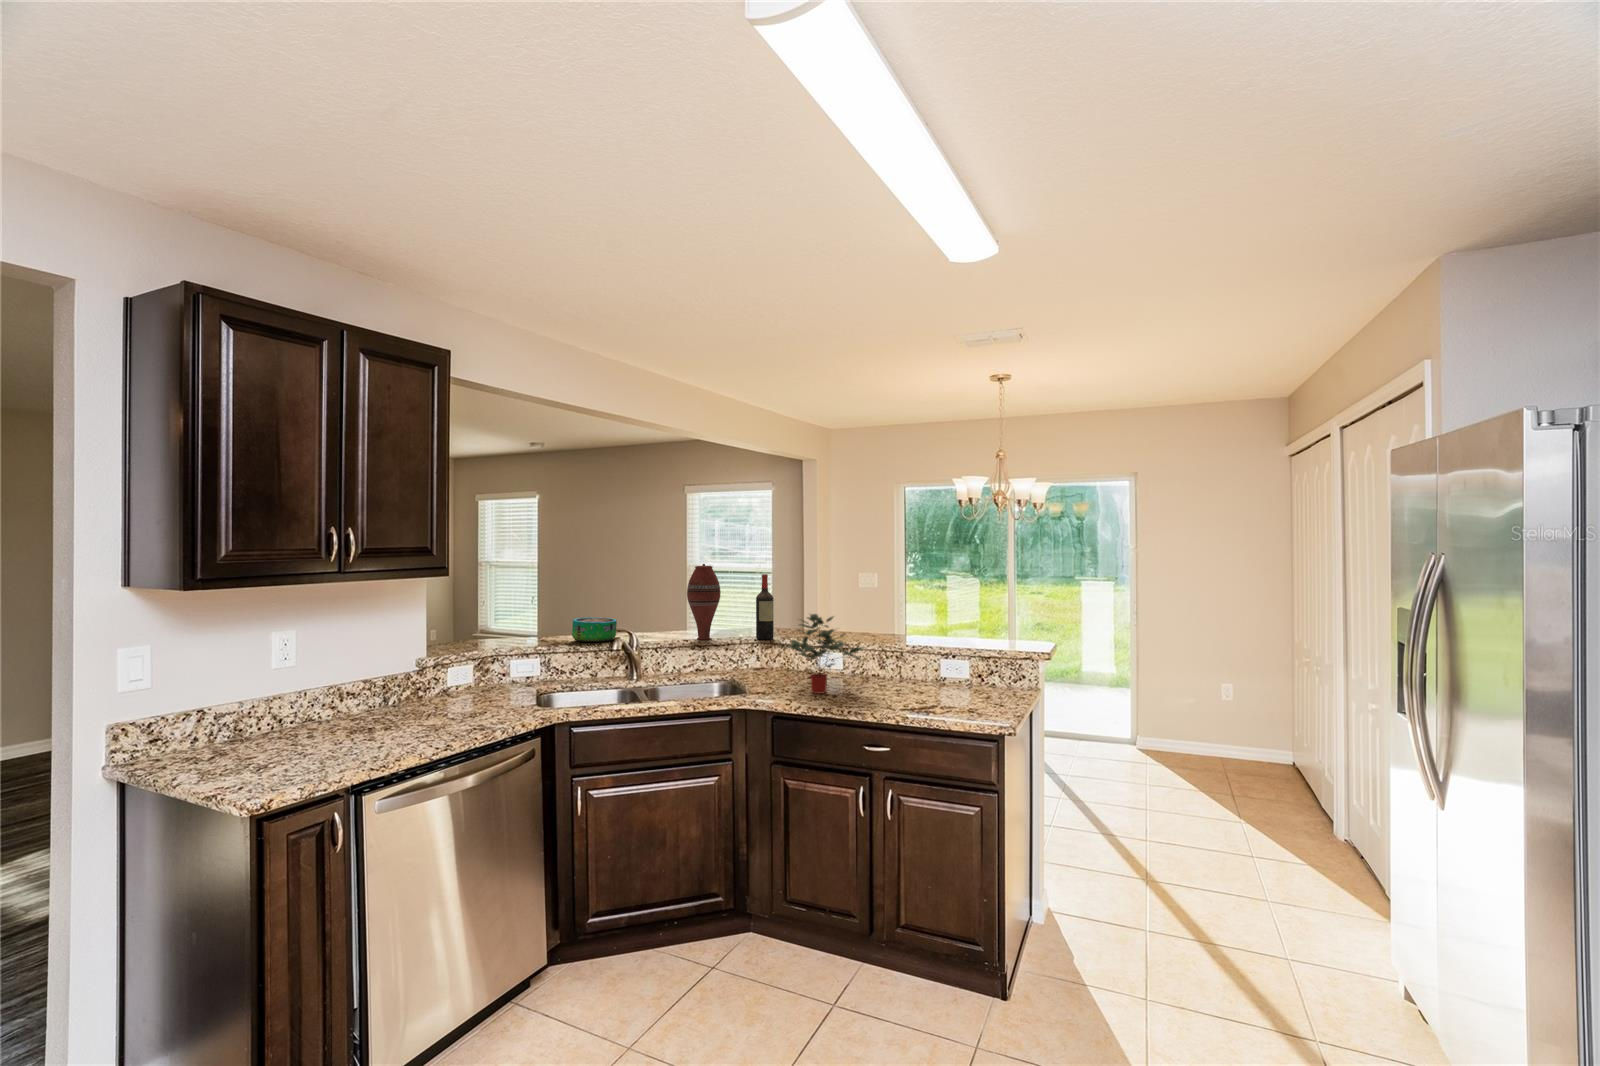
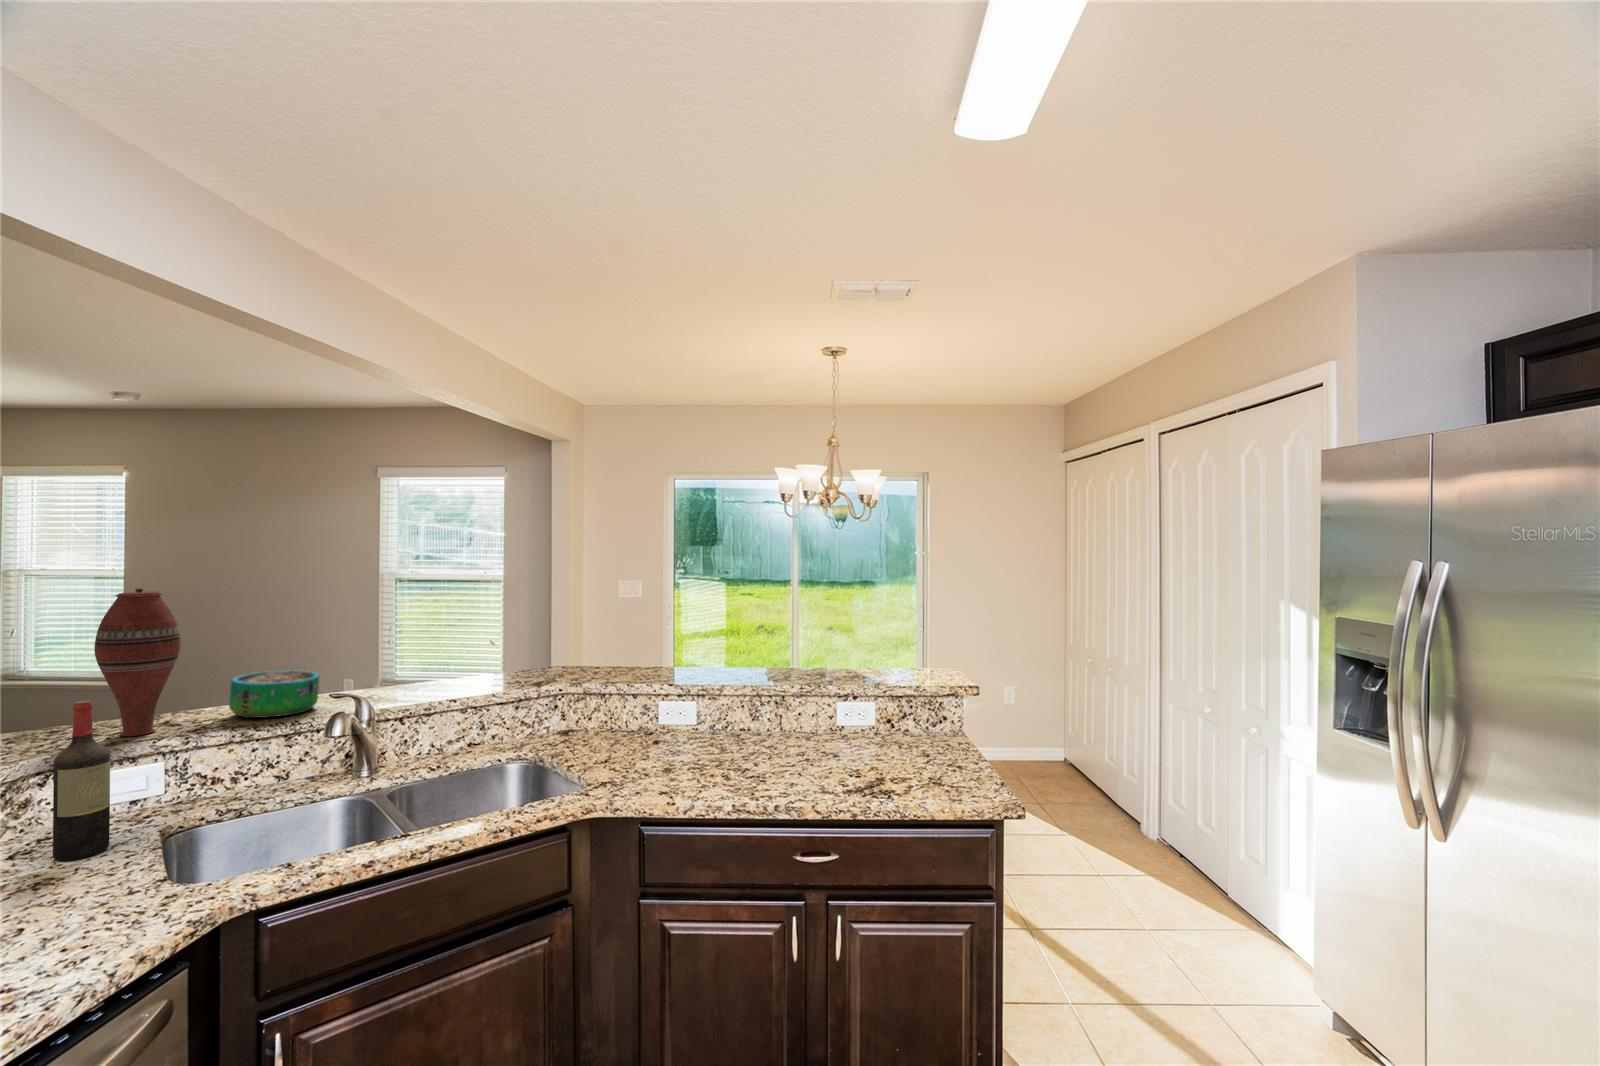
vase: present [687,564,721,640] -> present [94,588,181,736]
wine bottle: present [756,574,774,640] -> present [53,701,110,861]
potted plant: present [784,614,864,694] -> none [630,652,763,774]

